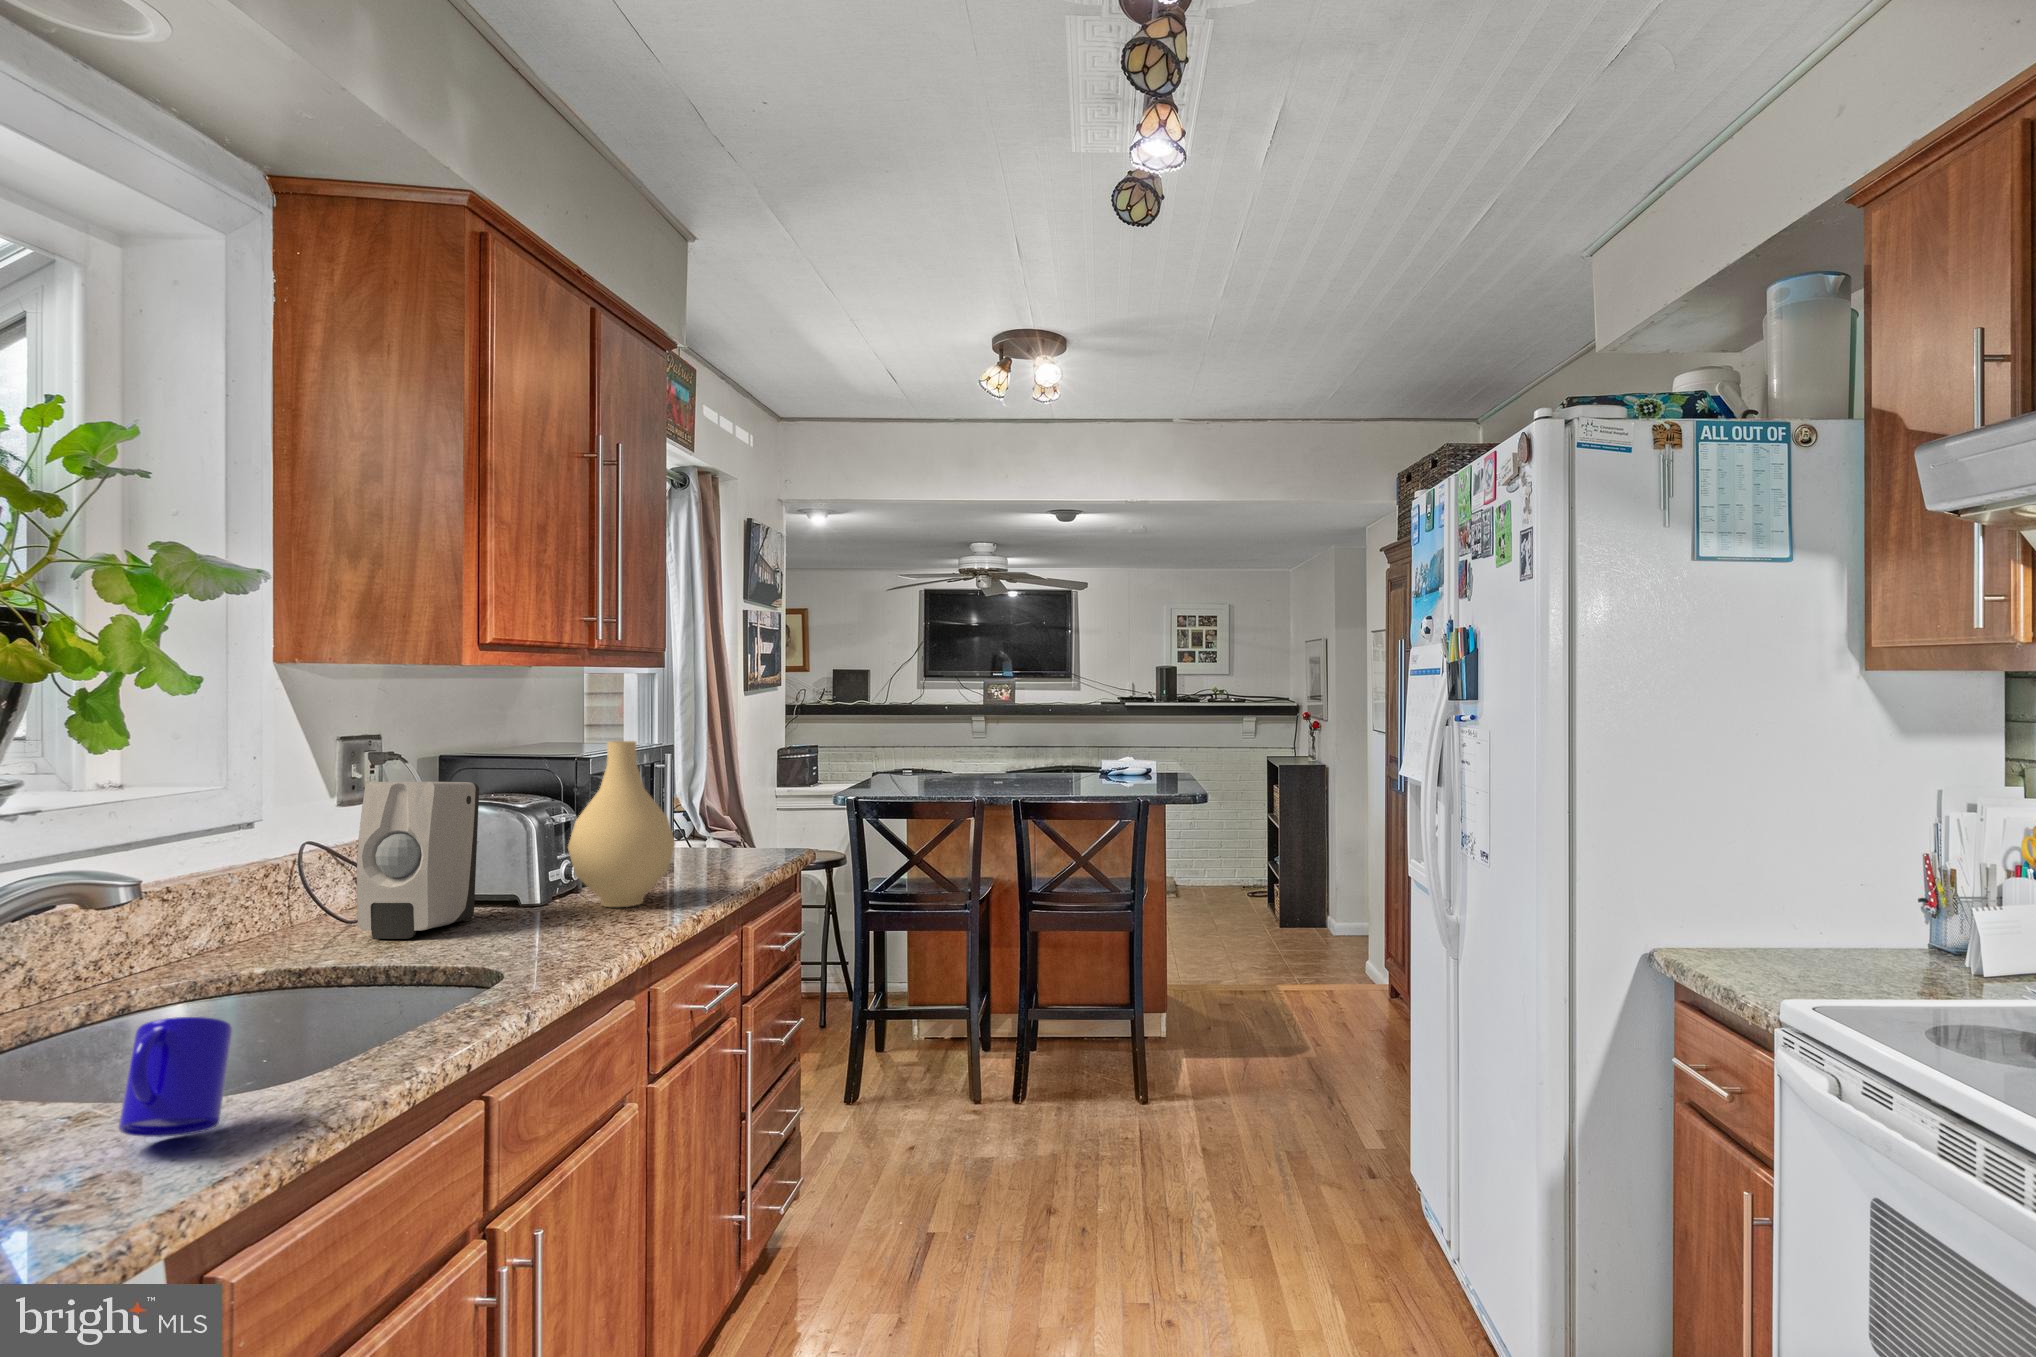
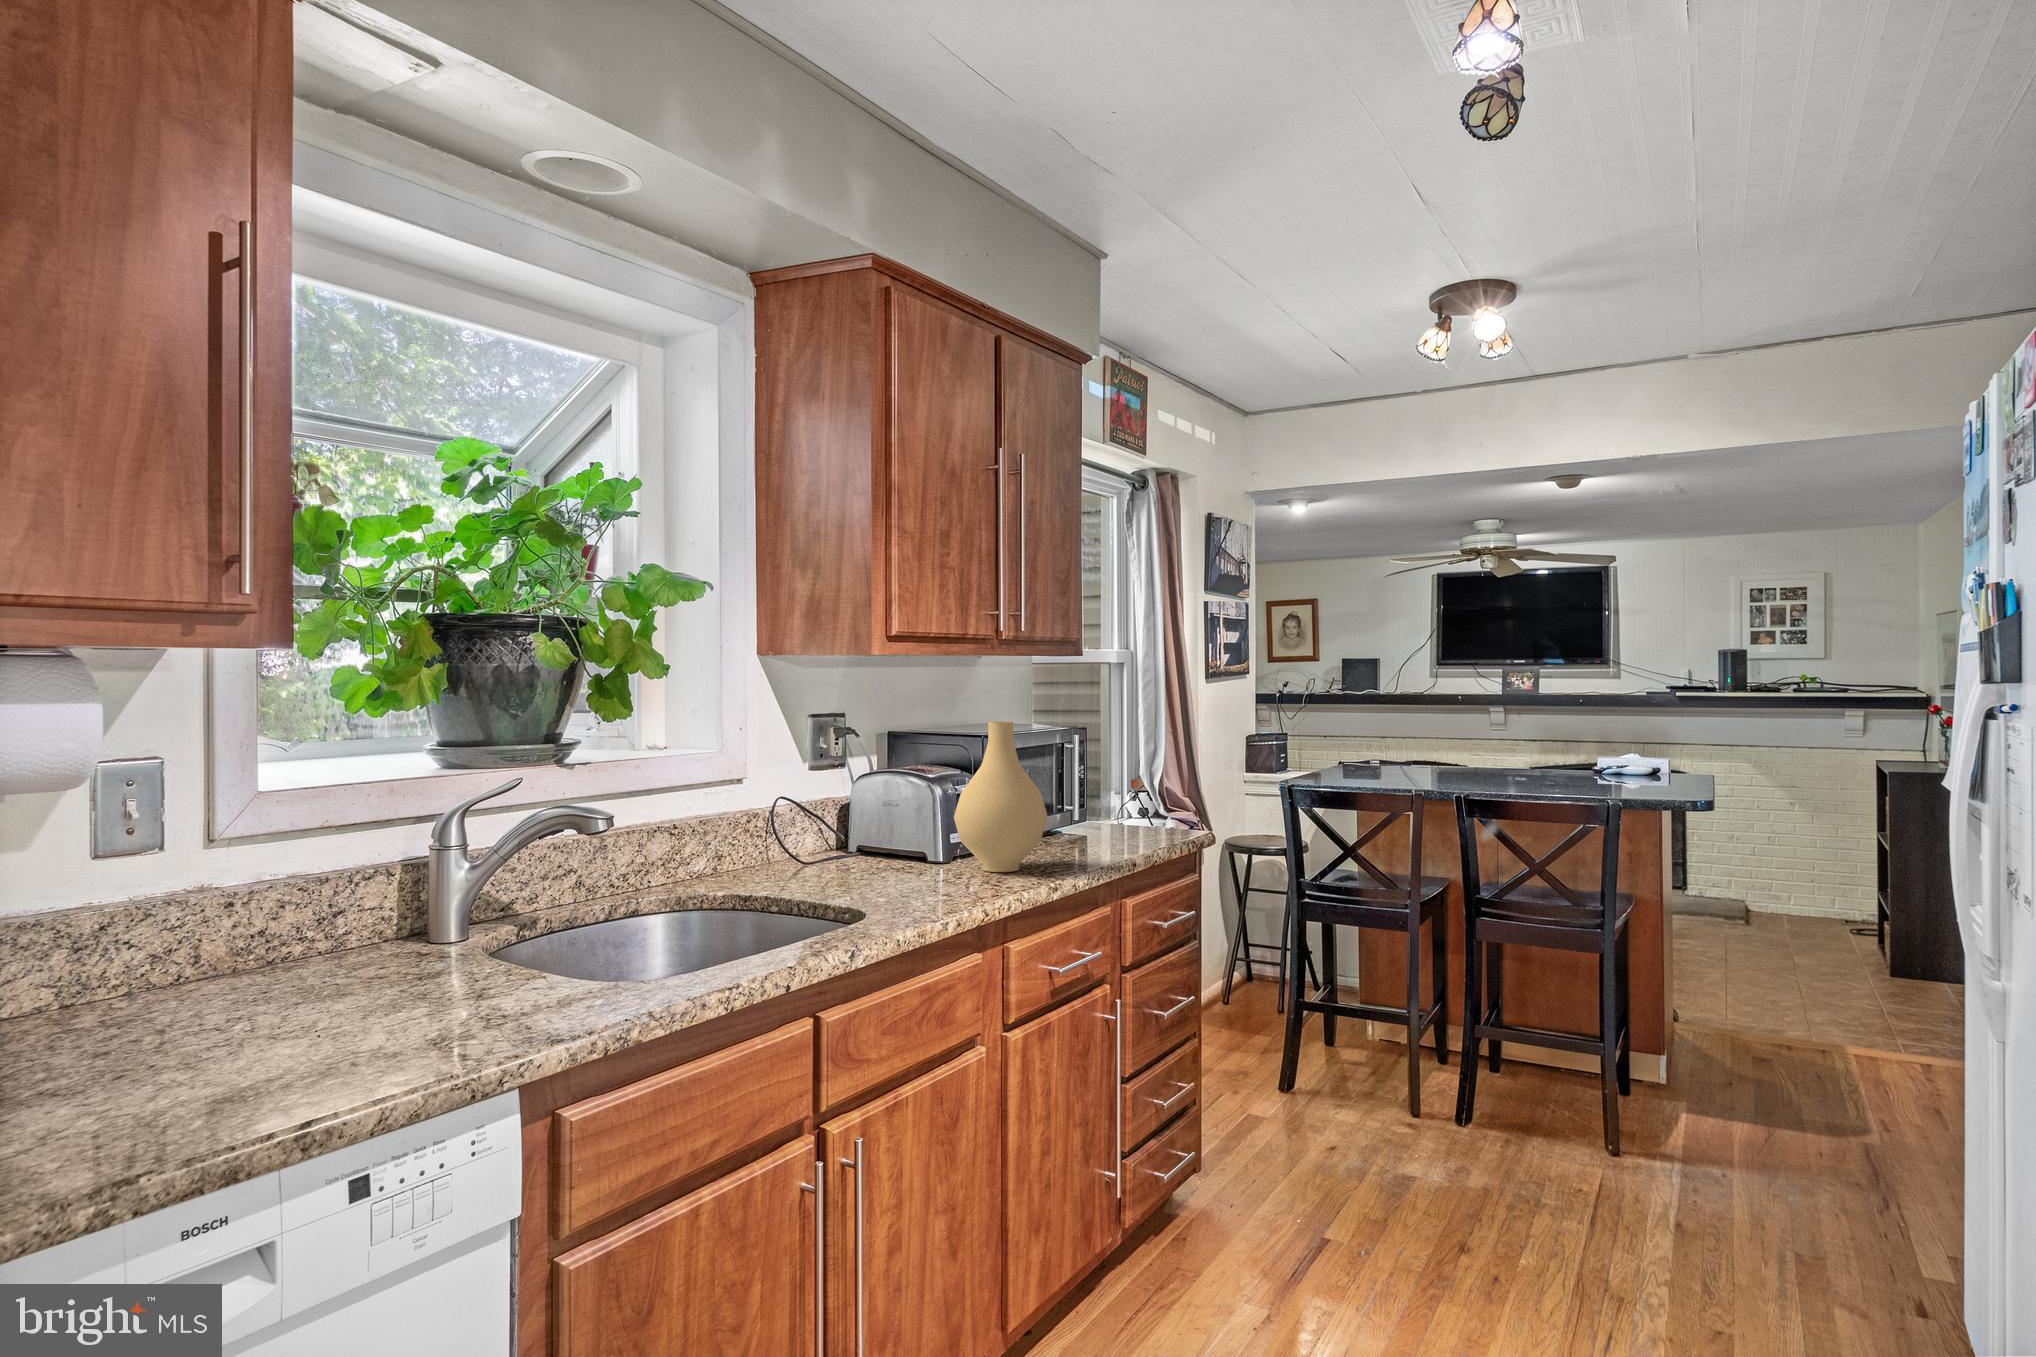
soap dispenser: present [357,782,479,939] -> none [781,750,881,883]
mug: present [119,1017,232,1137] -> none [514,917,595,1007]

